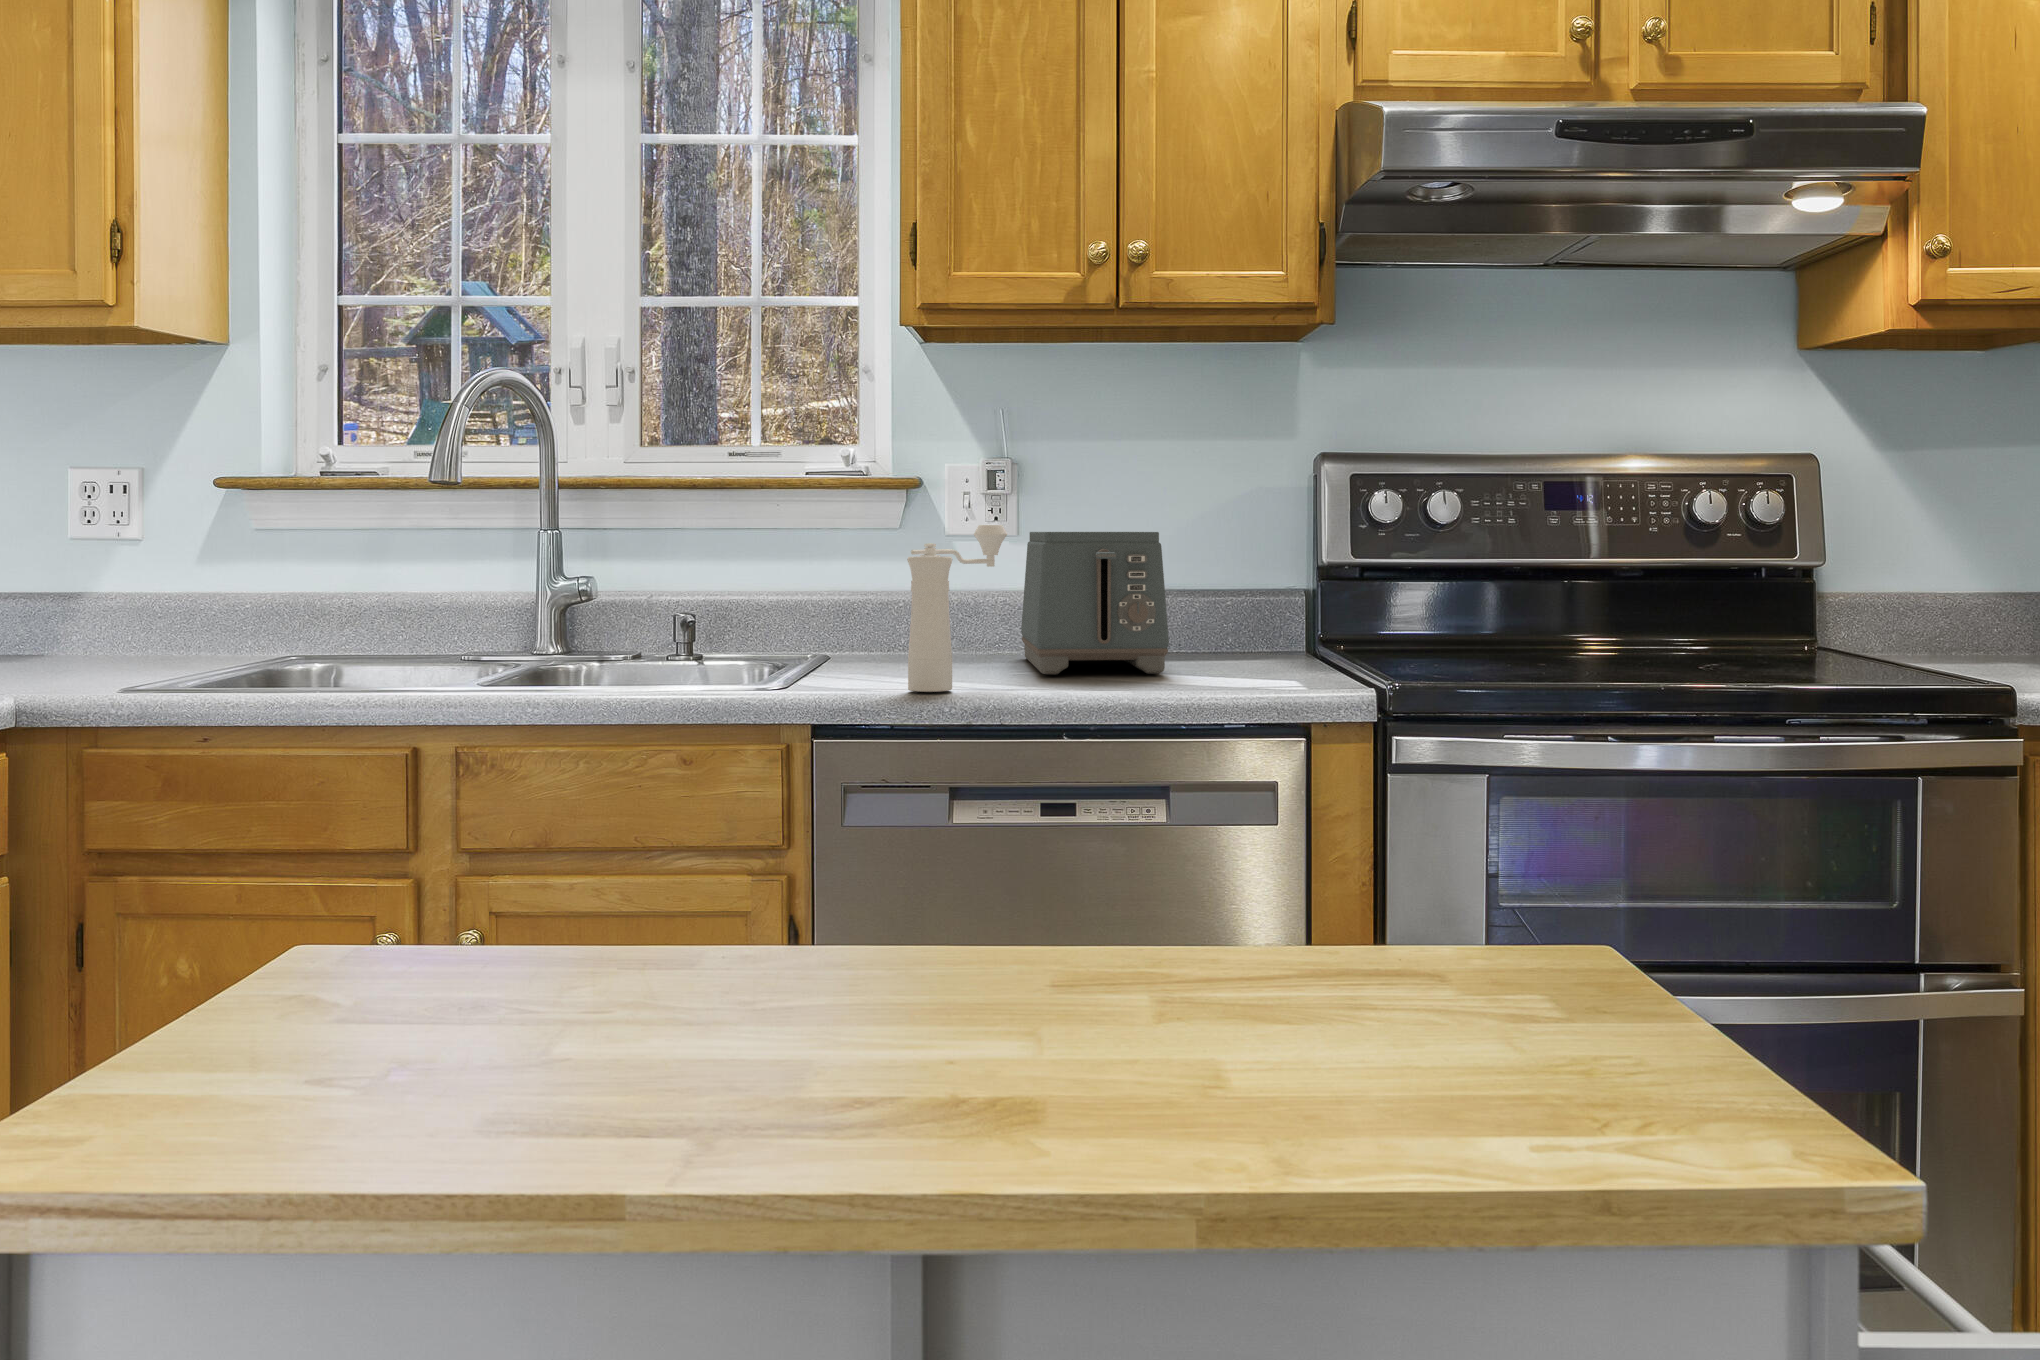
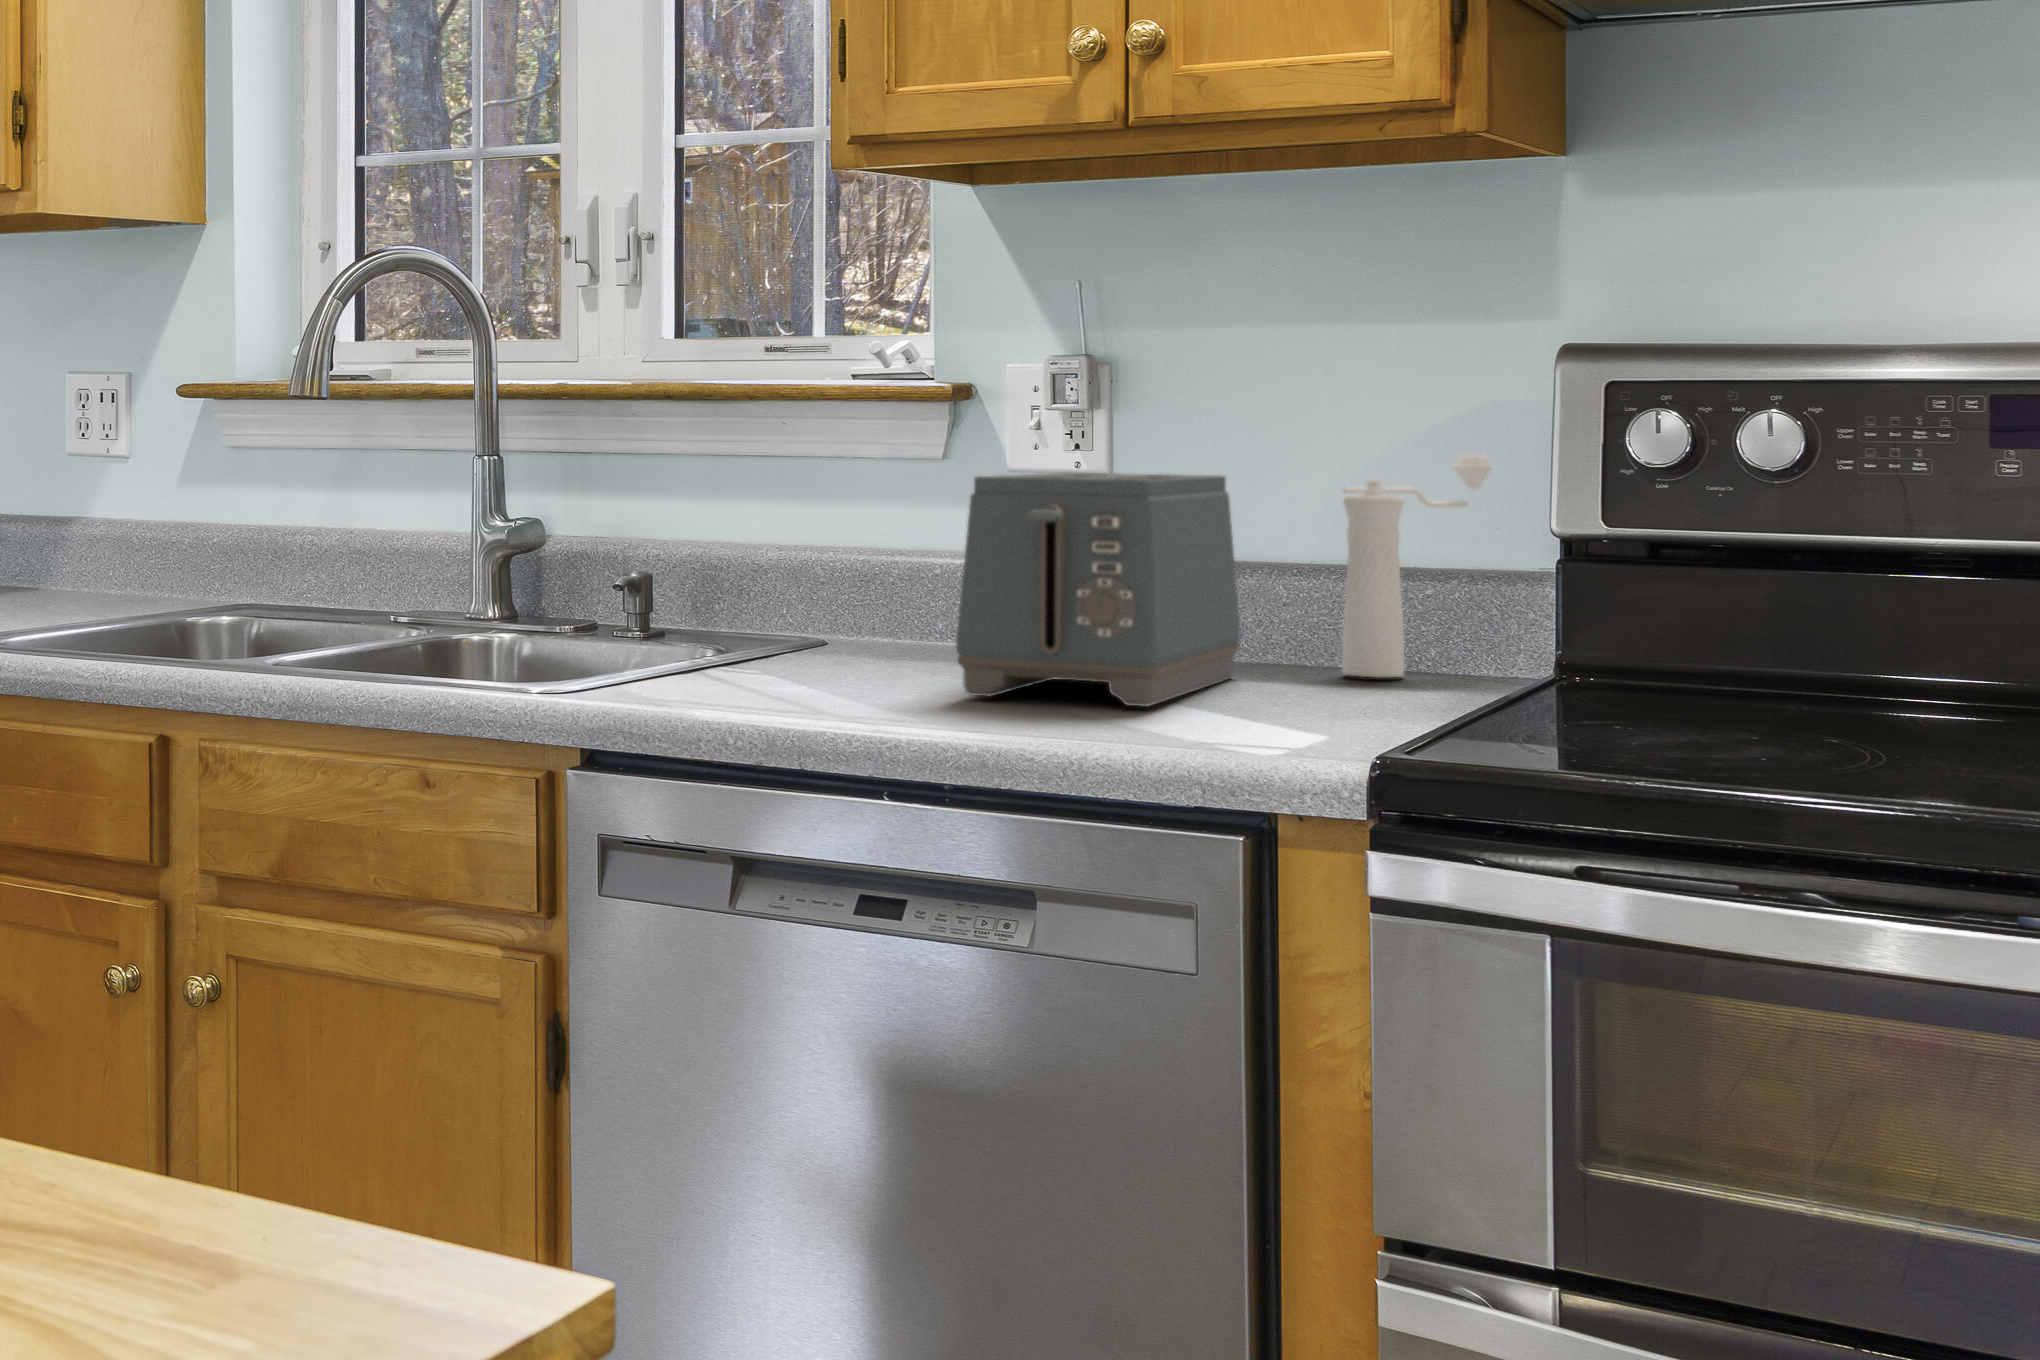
pepper mill: present [907,525,1007,692] -> present [1342,455,1492,678]

